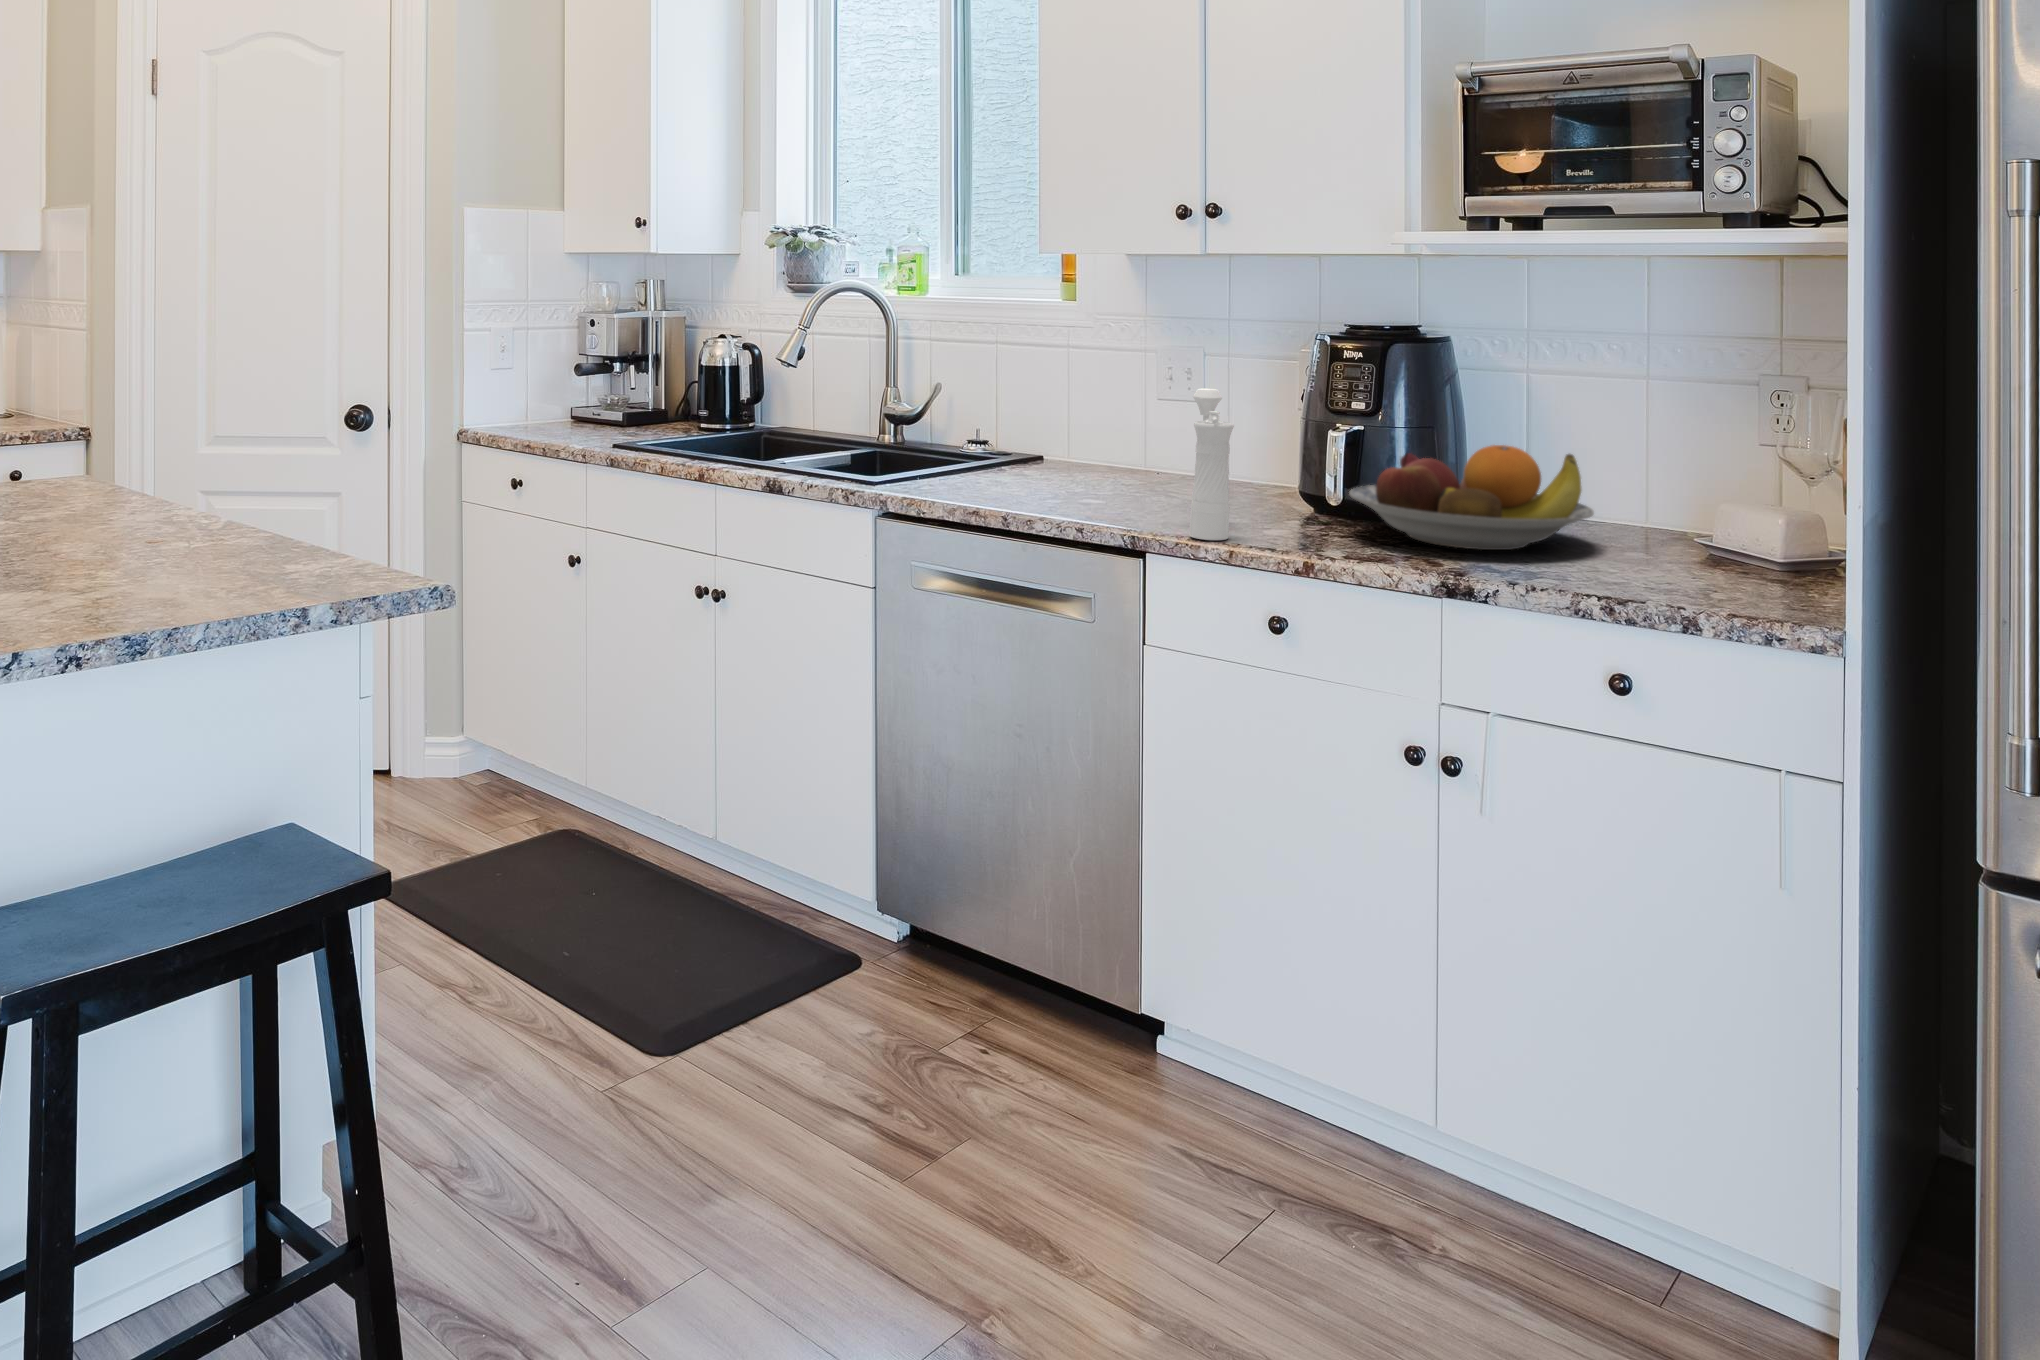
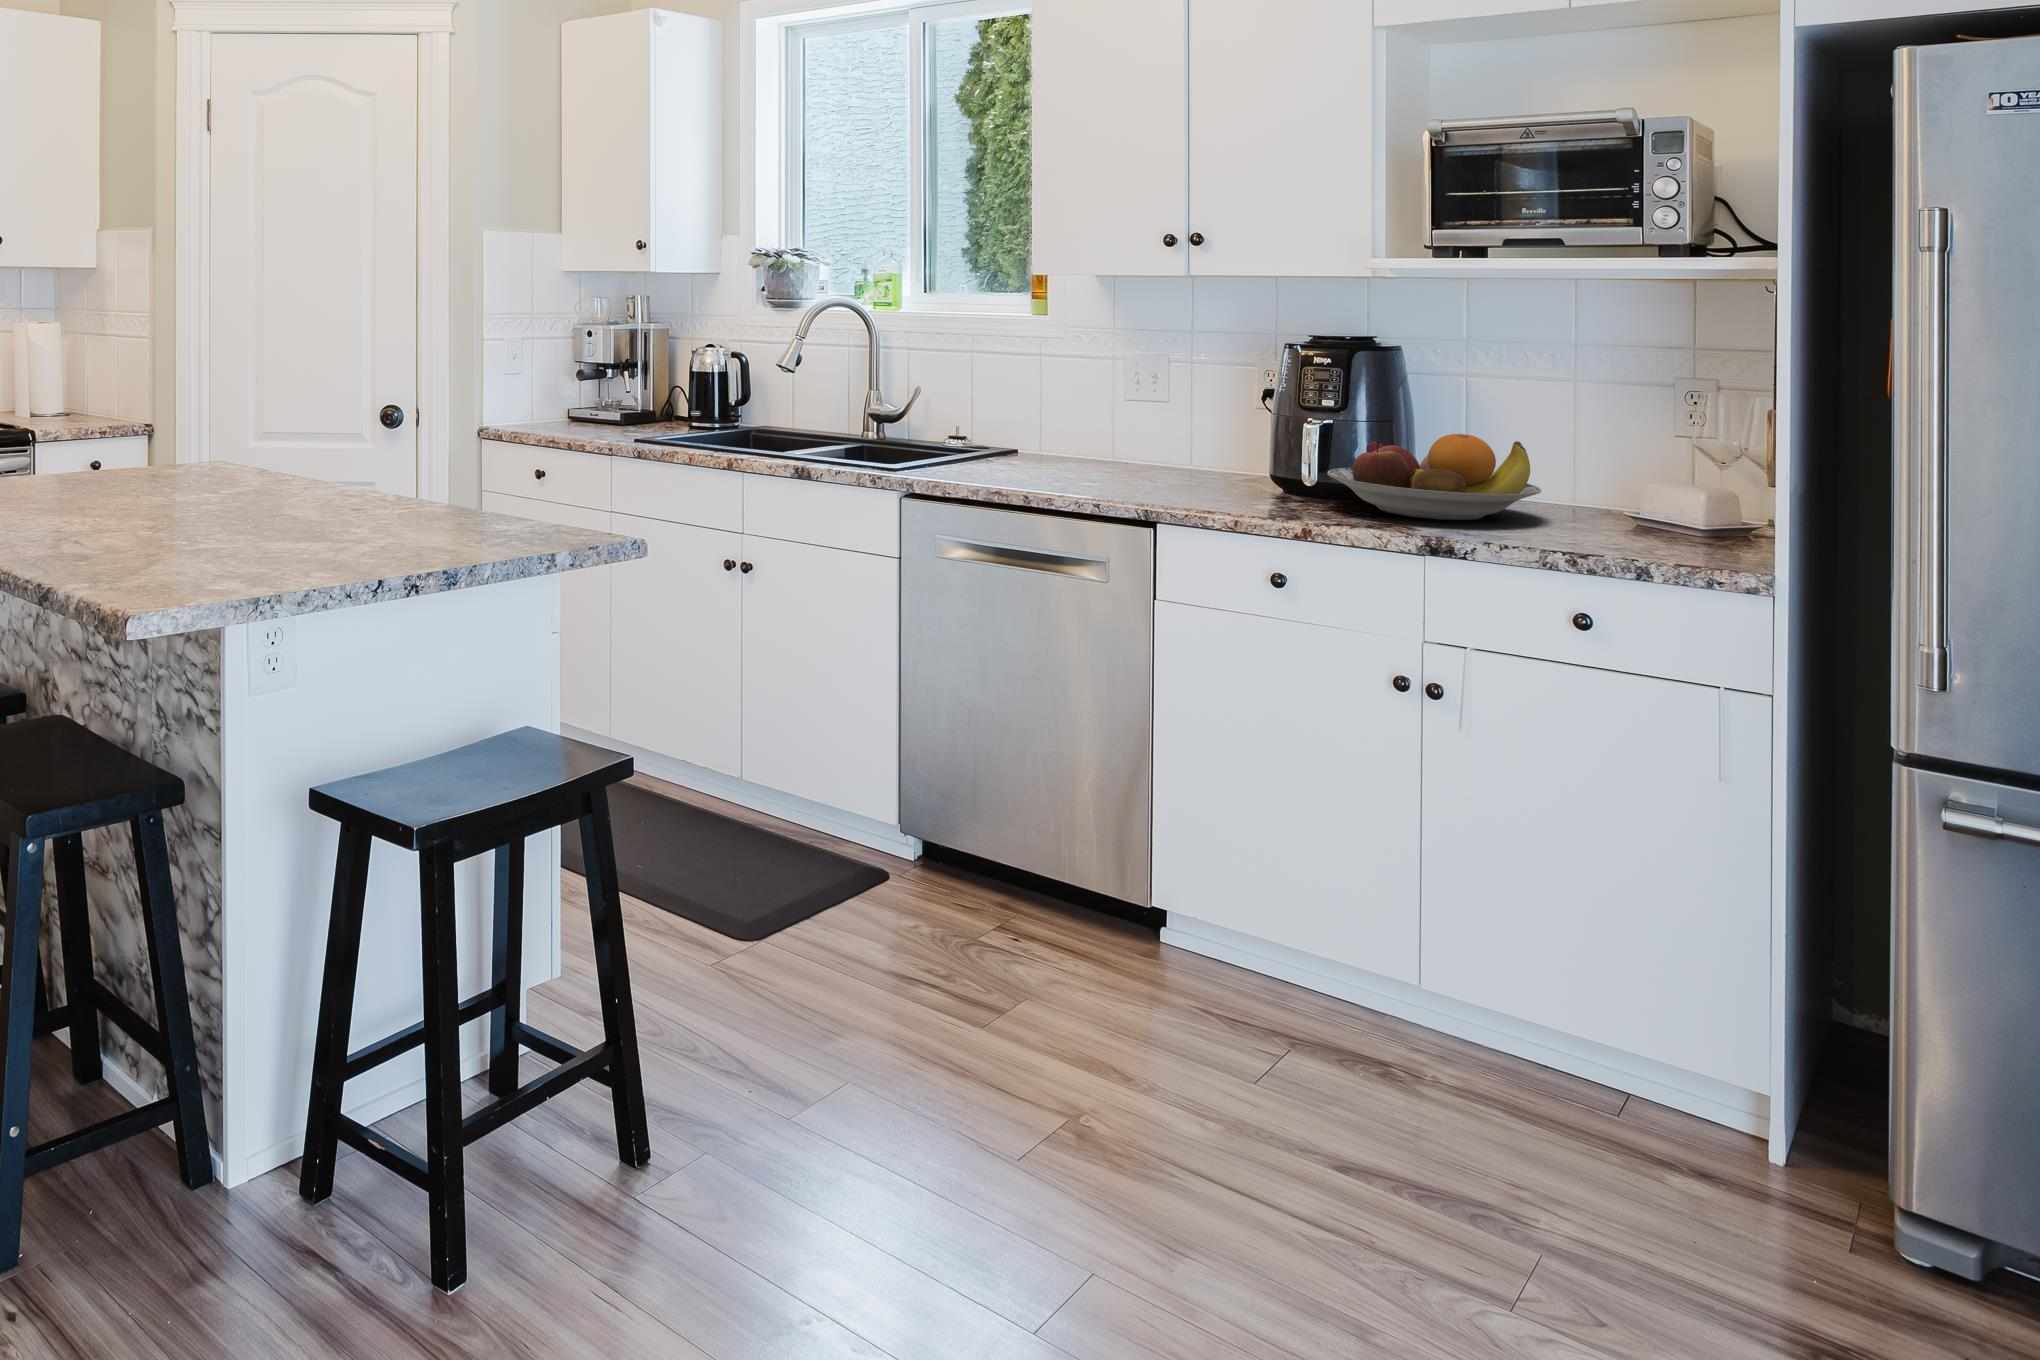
pepper mill: present [1190,388,1234,540] -> none [1191,387,1234,512]

